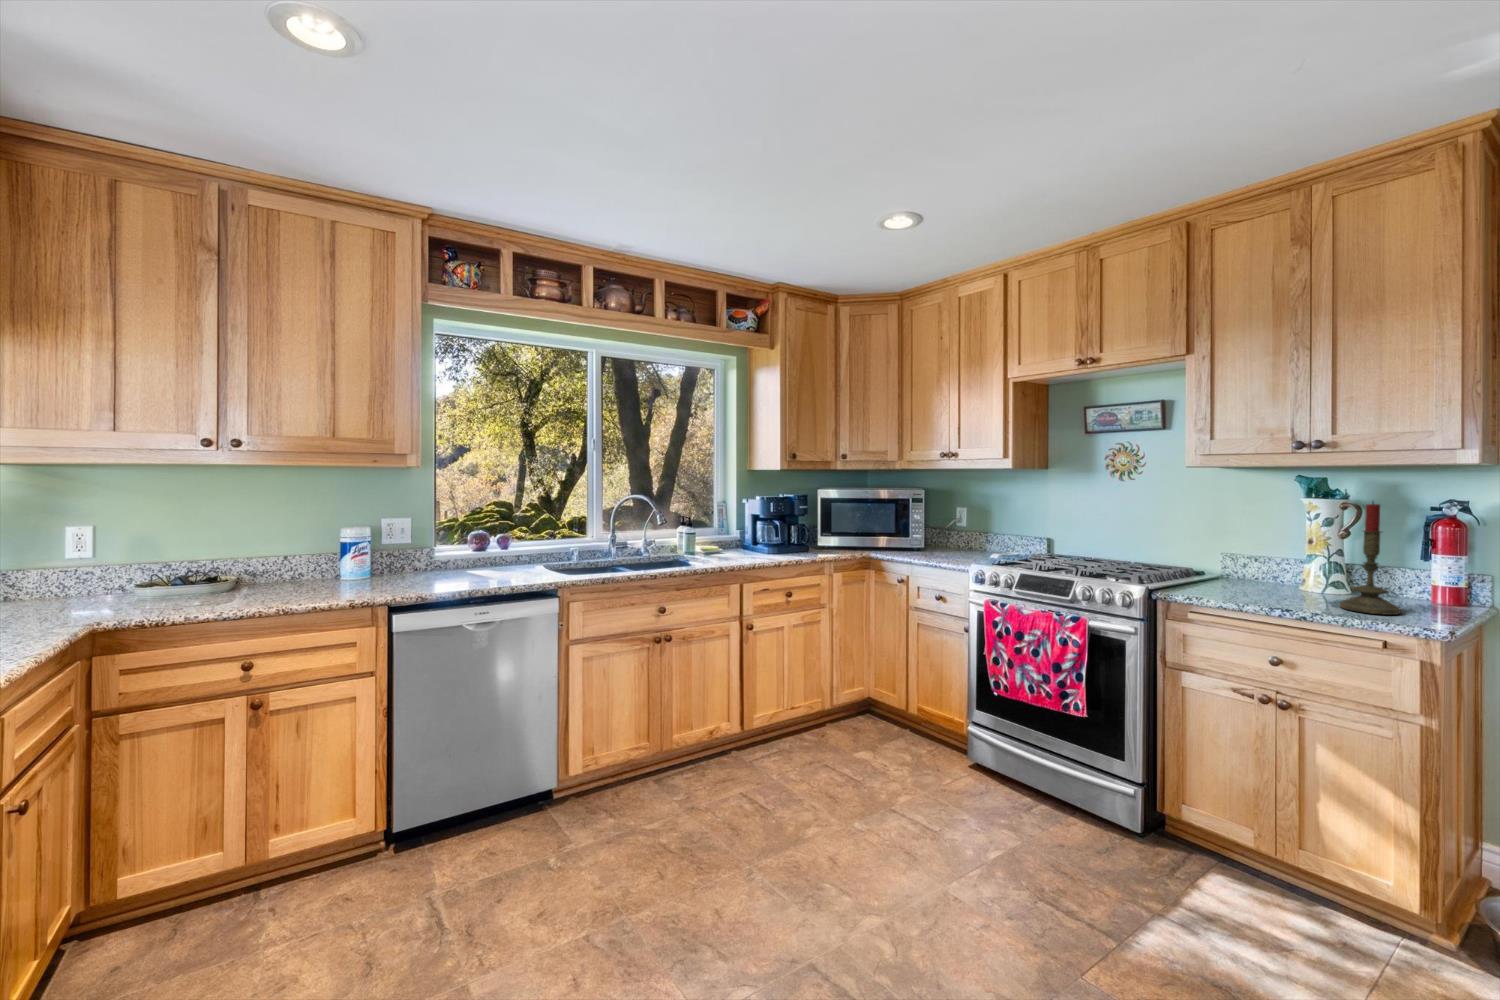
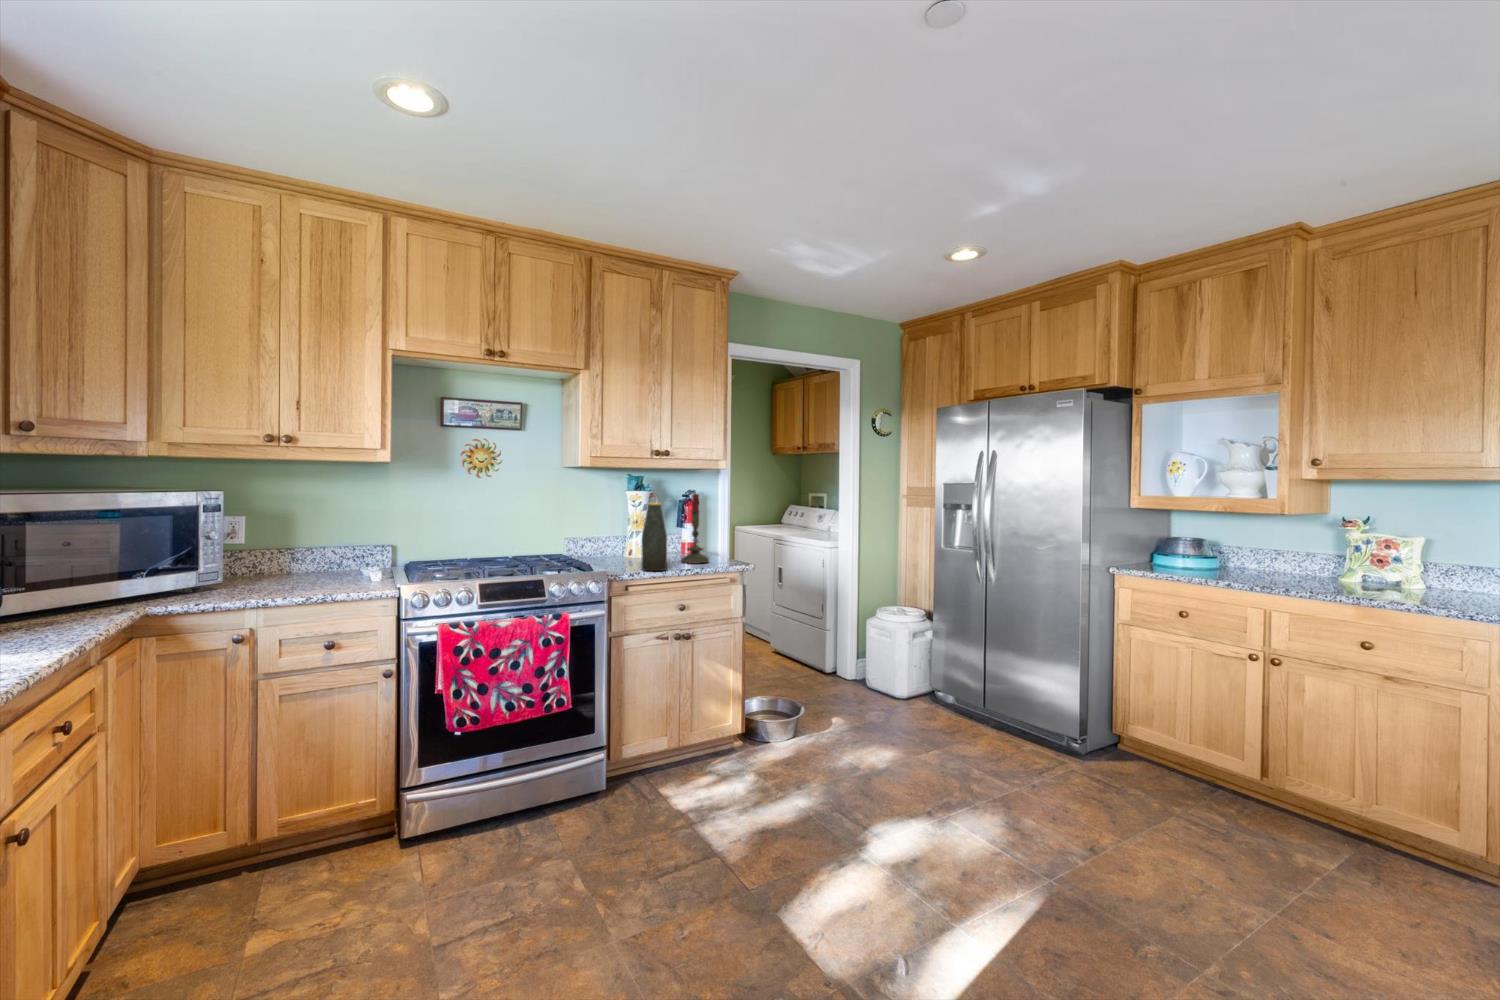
bottle: none [1212,513,1253,604] -> present [641,503,667,571]

